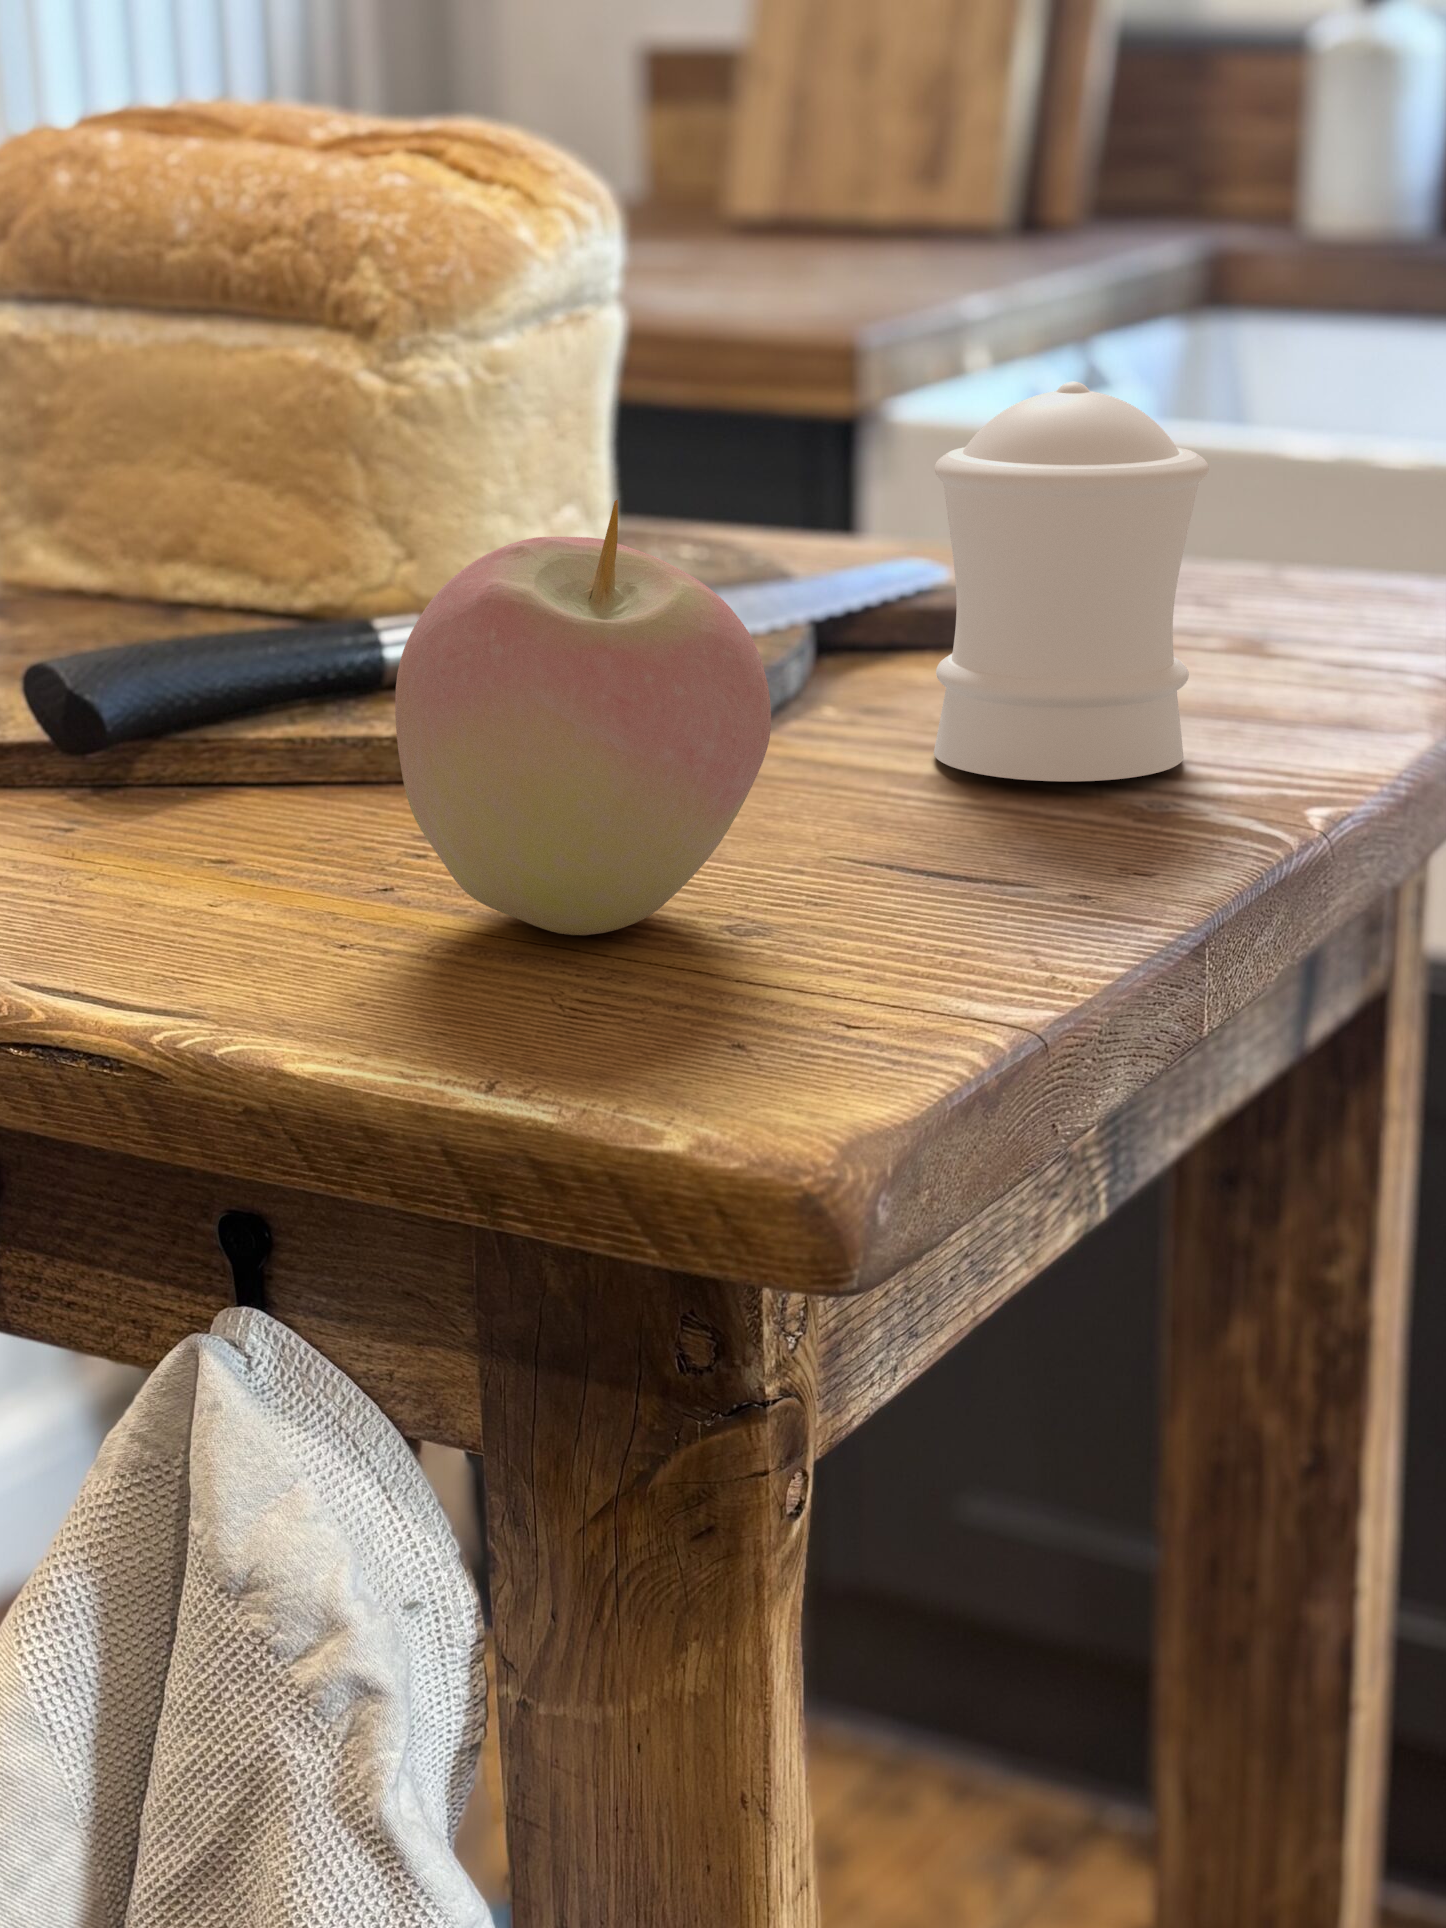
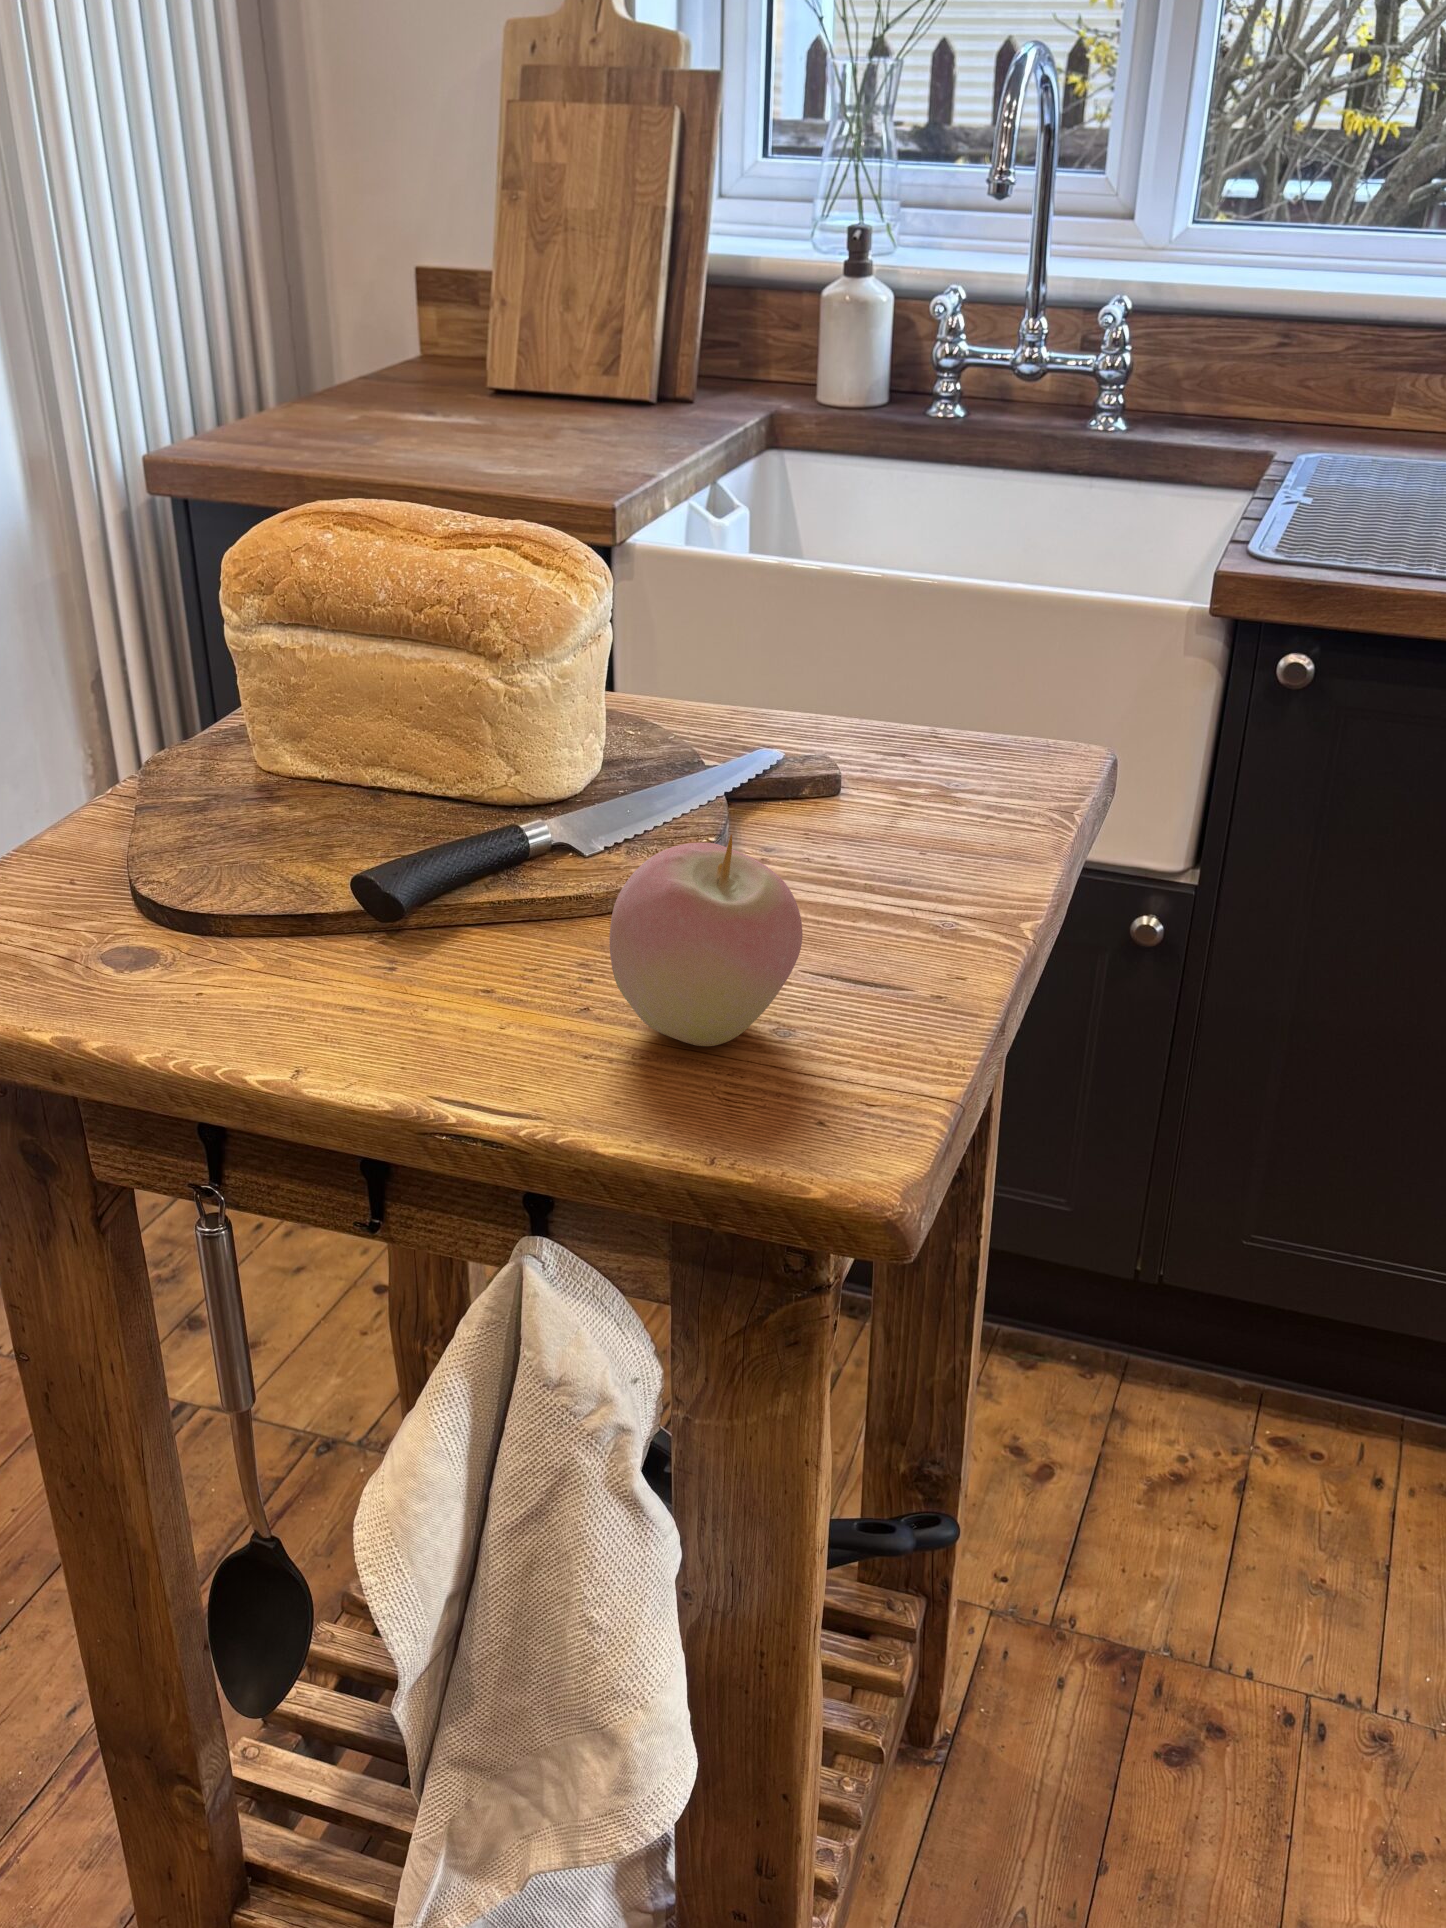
salt shaker: present [934,382,1209,781] -> none [824,710,968,915]

